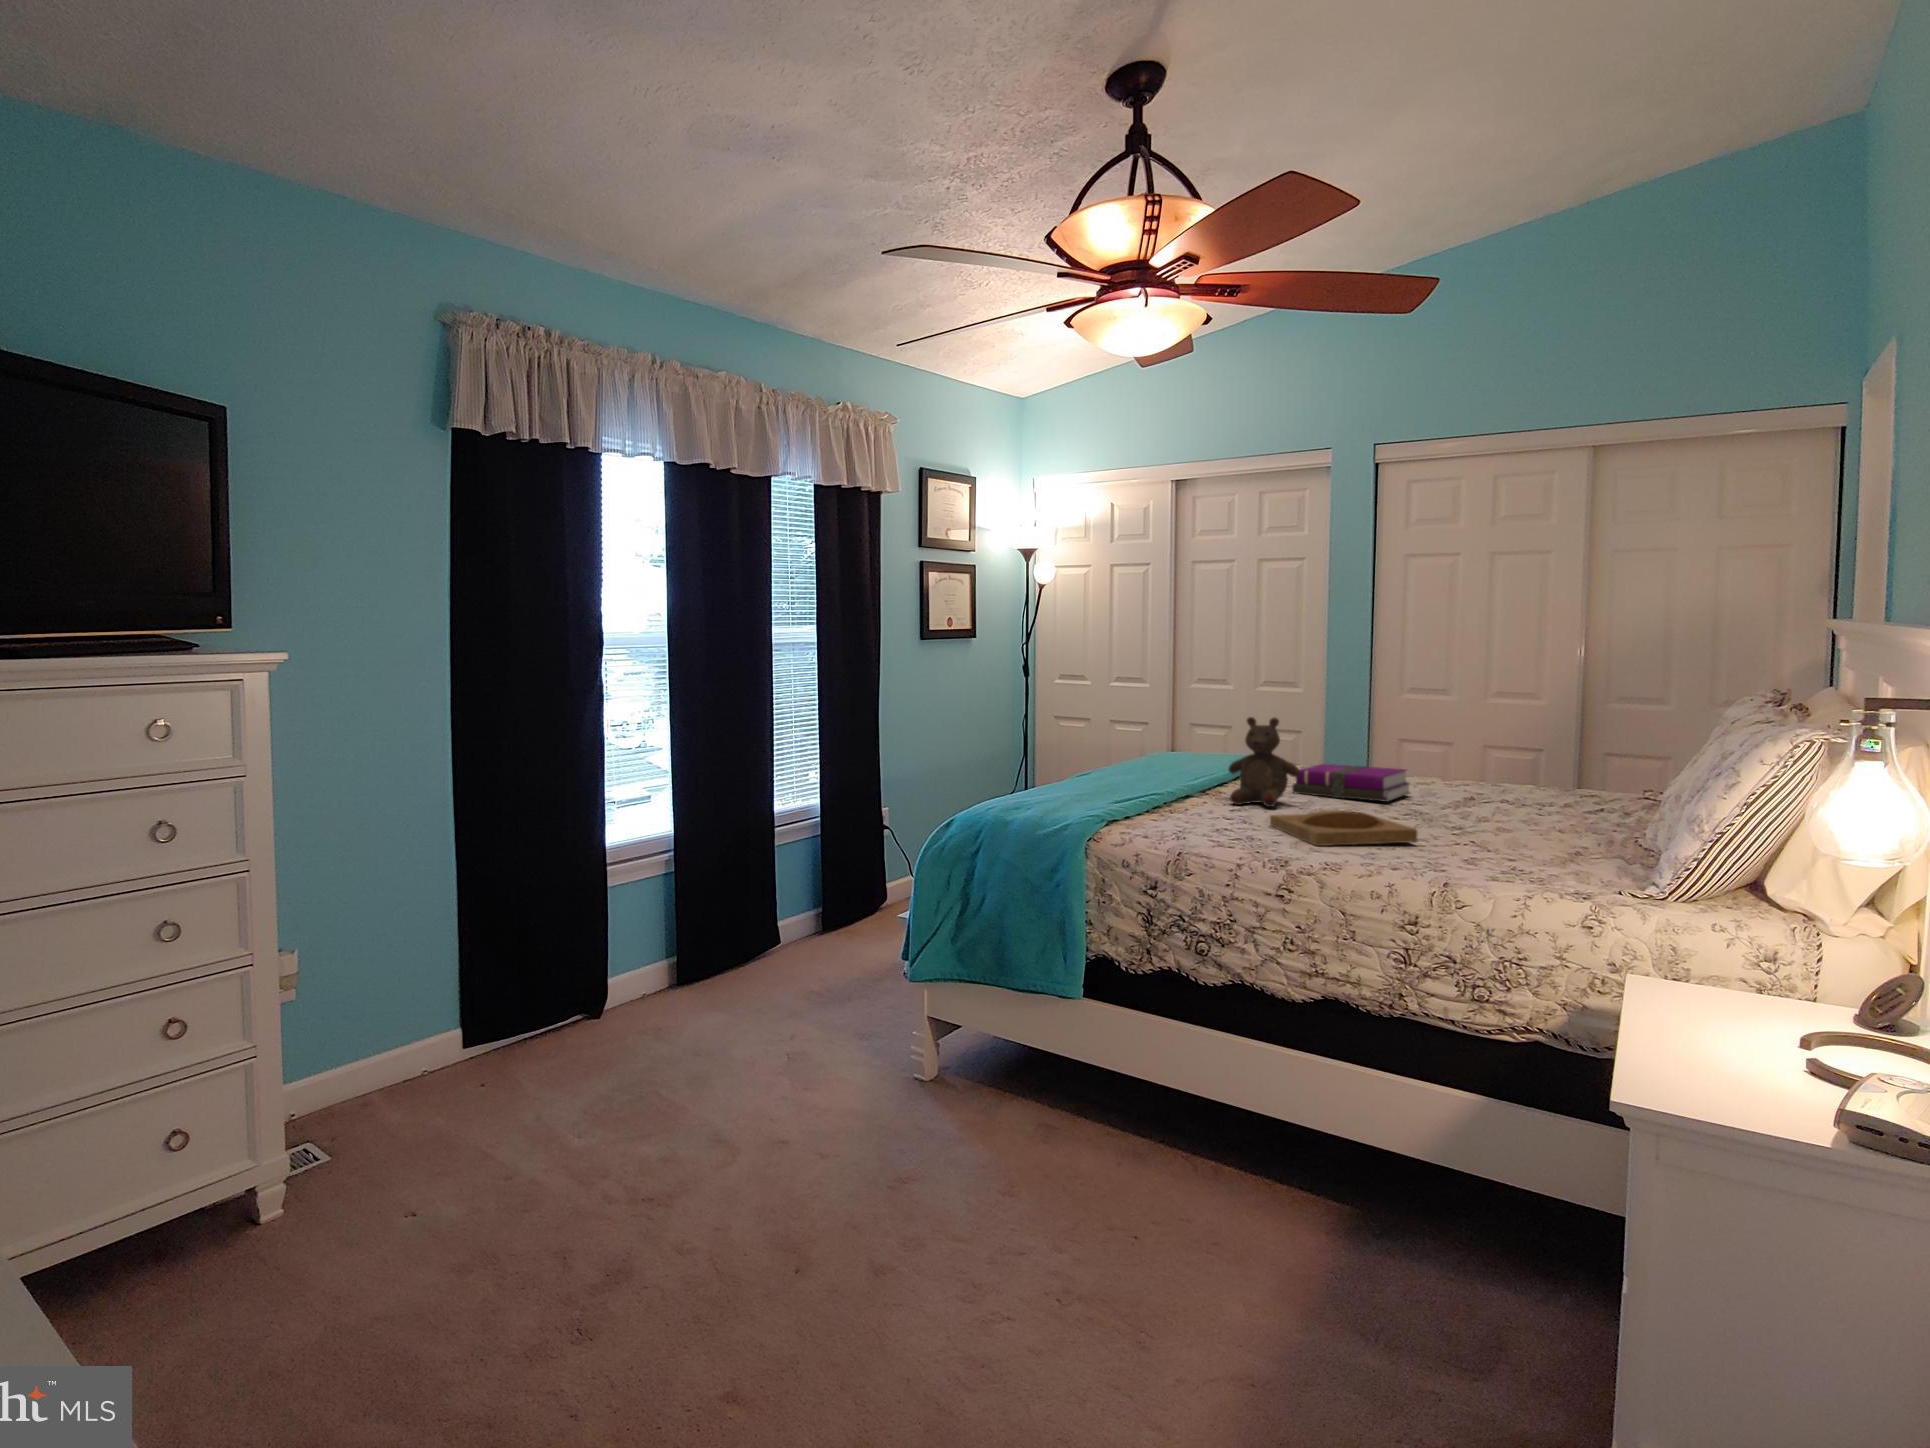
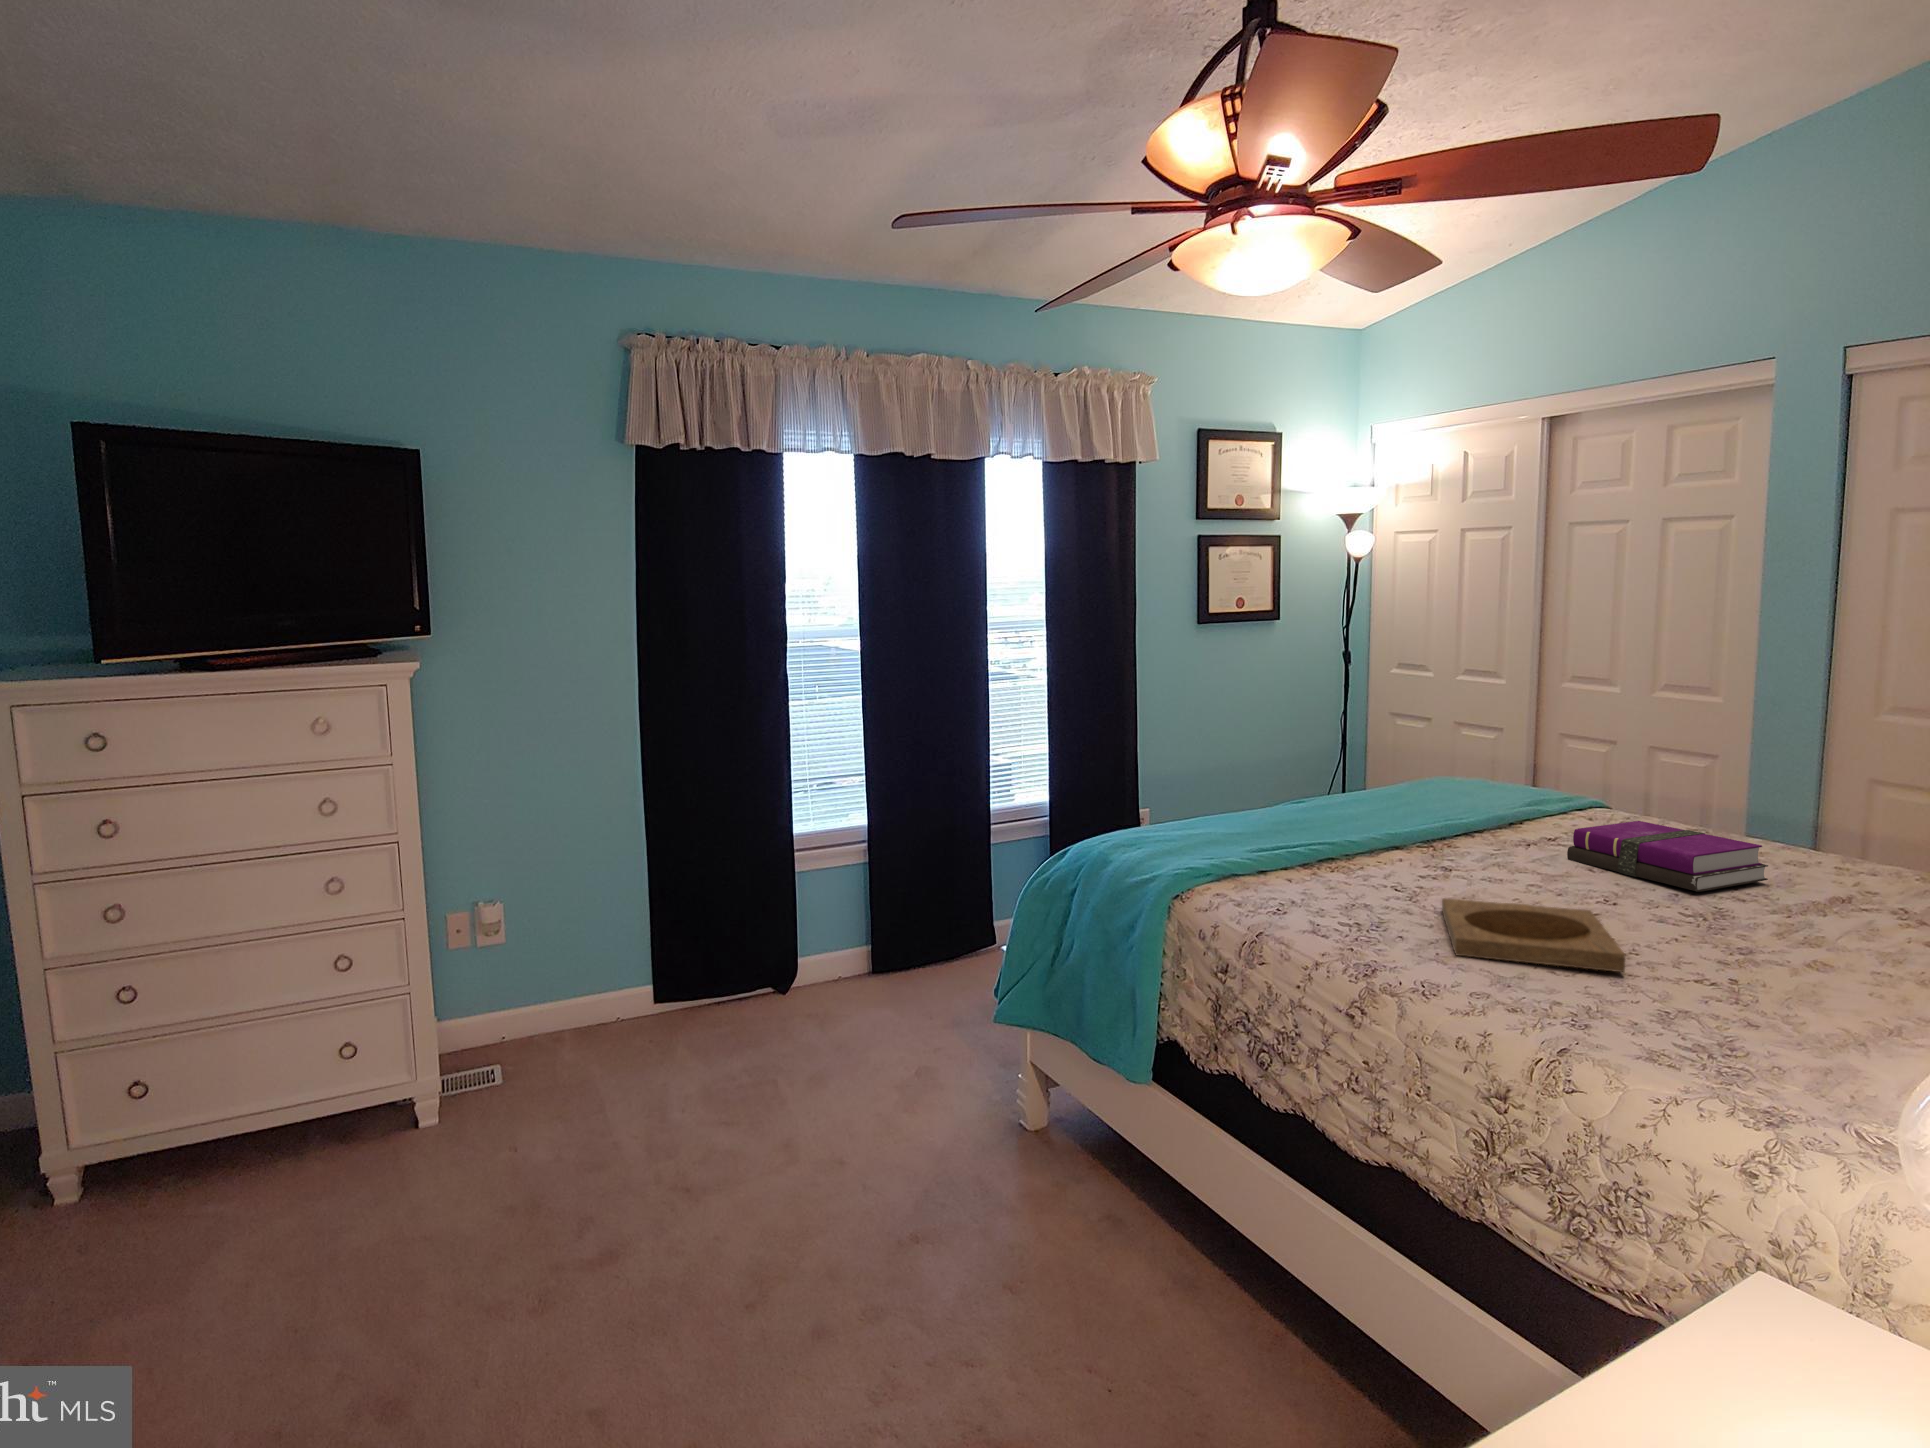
stuffed bear: present [1228,717,1300,807] -> none [1437,758,1544,881]

